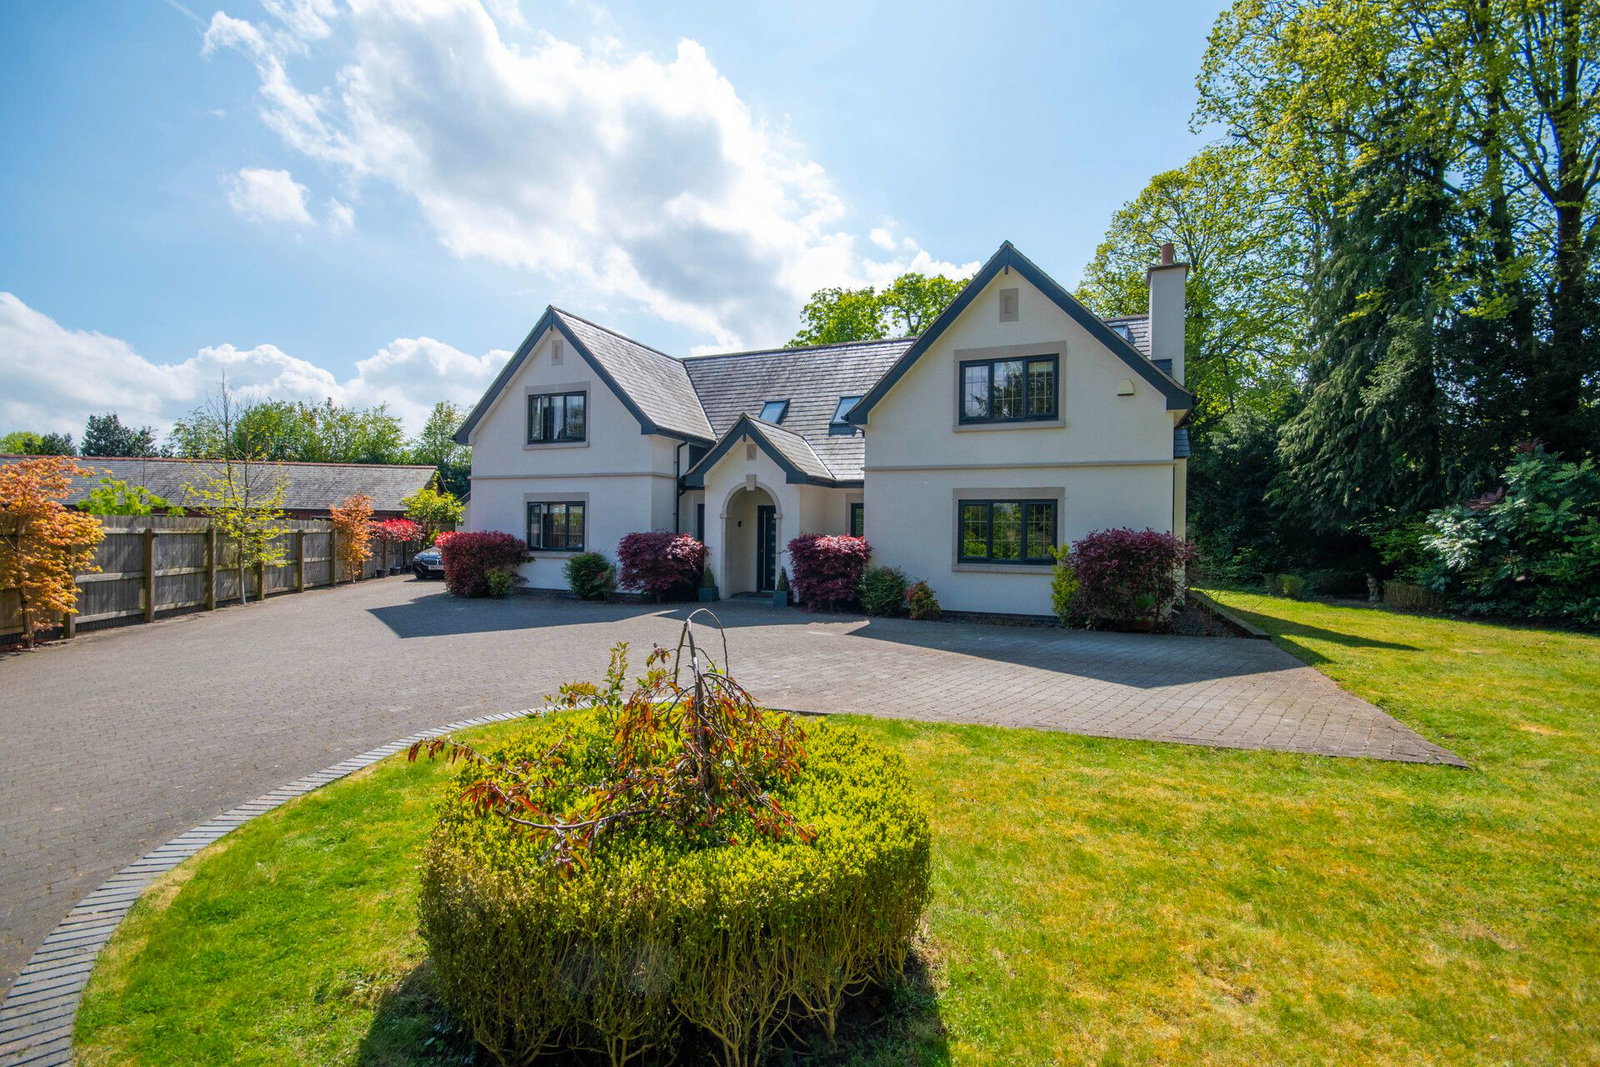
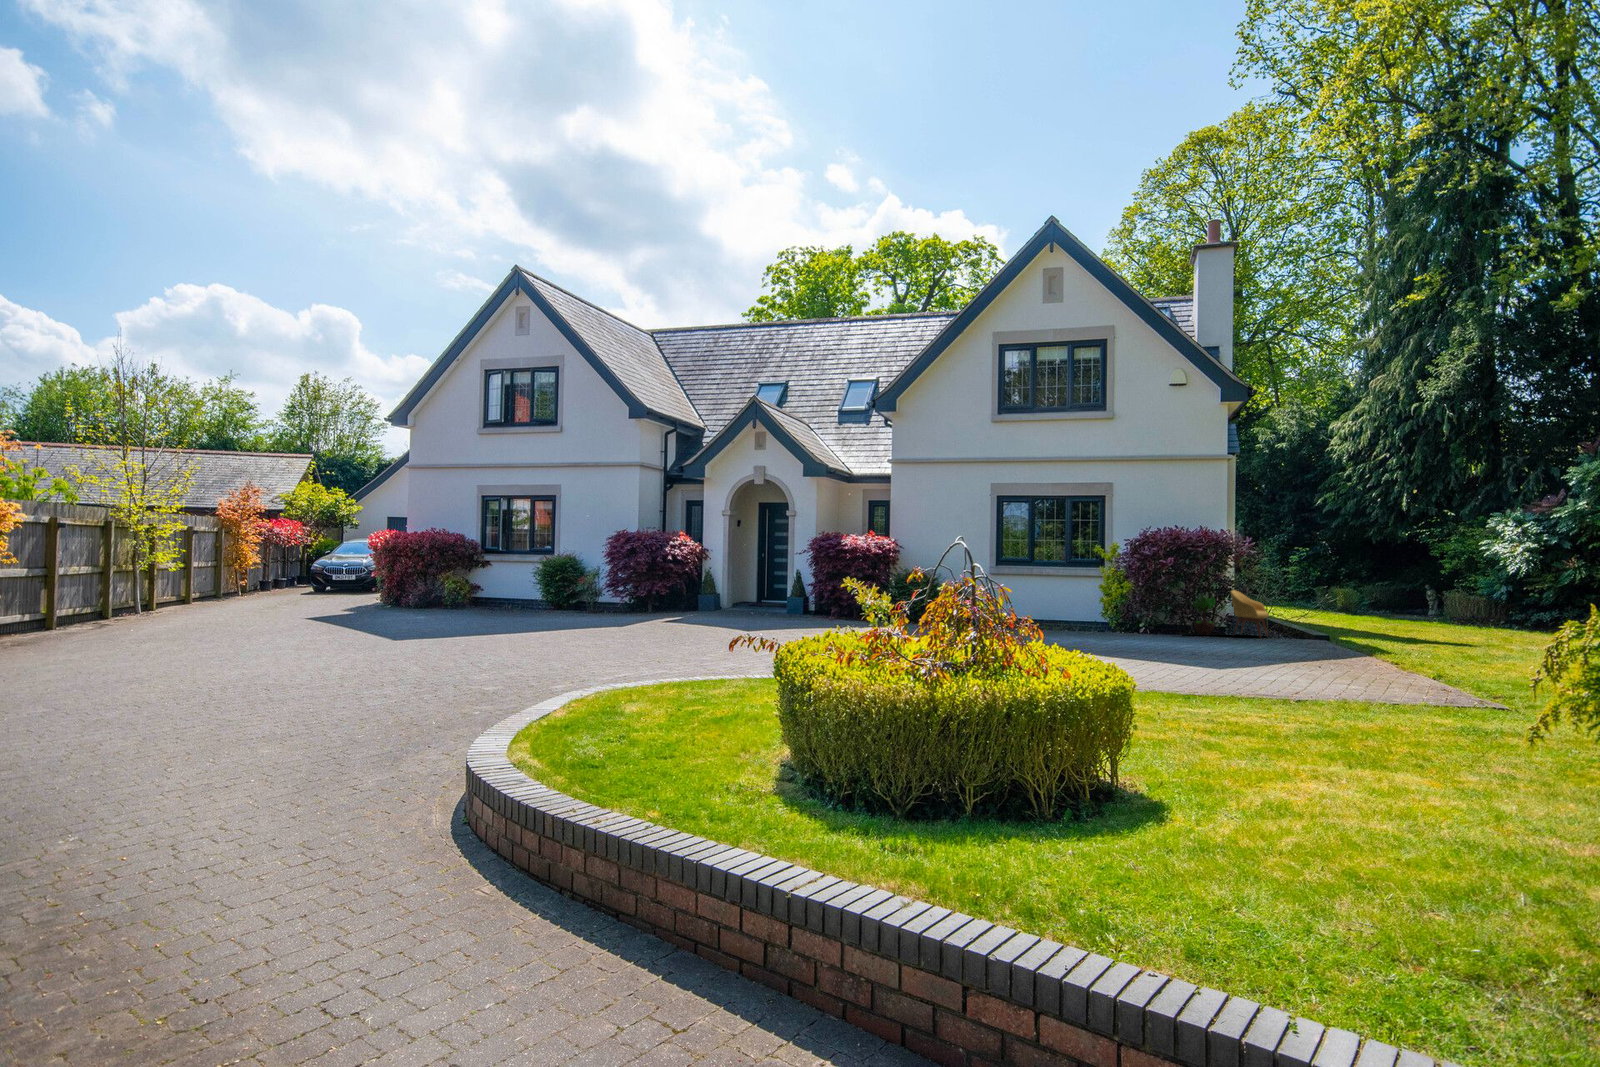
chair: none [1170,589,1207,636] -> present [1231,590,1269,637]

